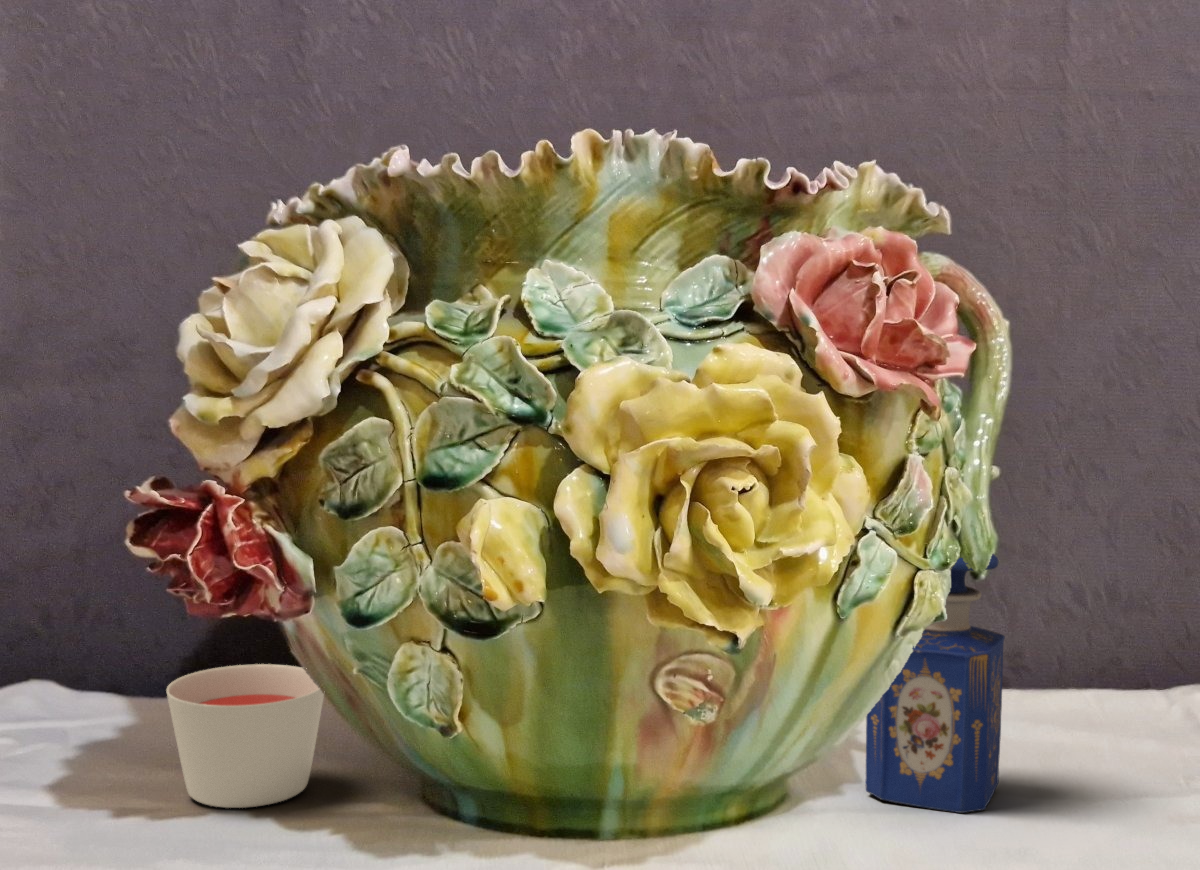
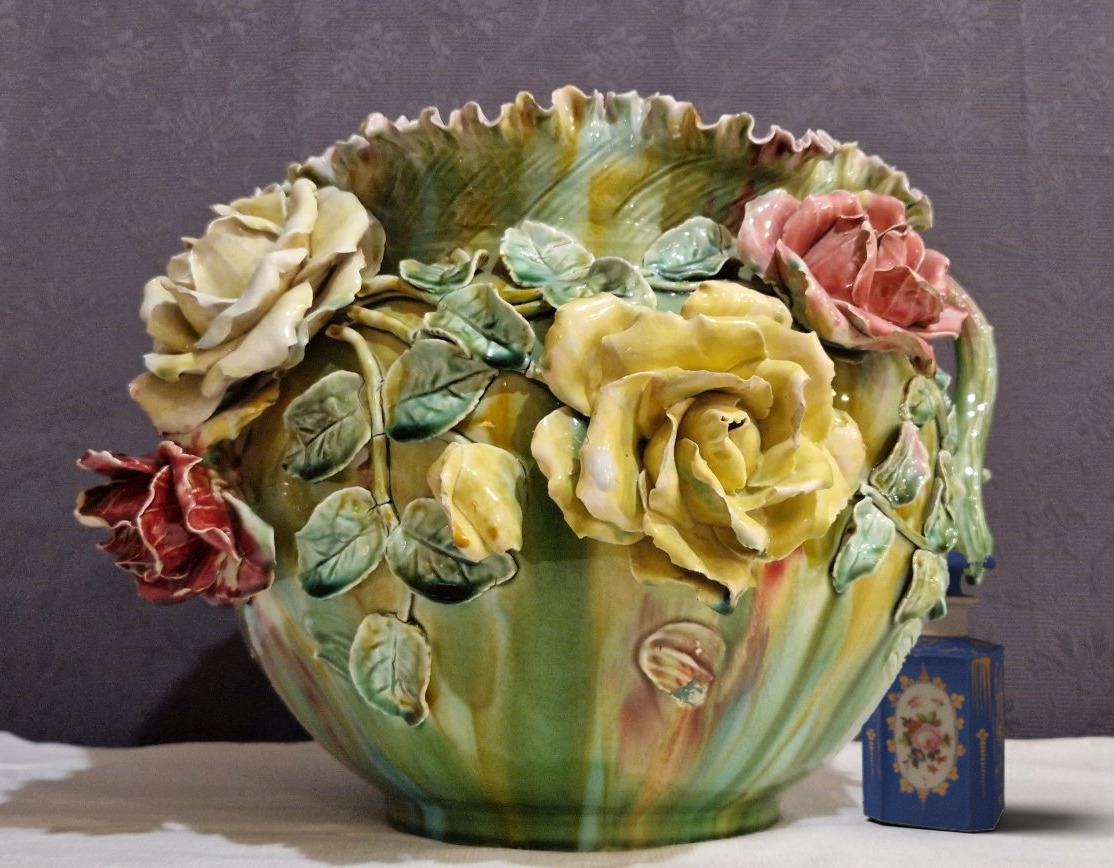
candle: present [167,664,324,808] -> none [116,685,286,828]

